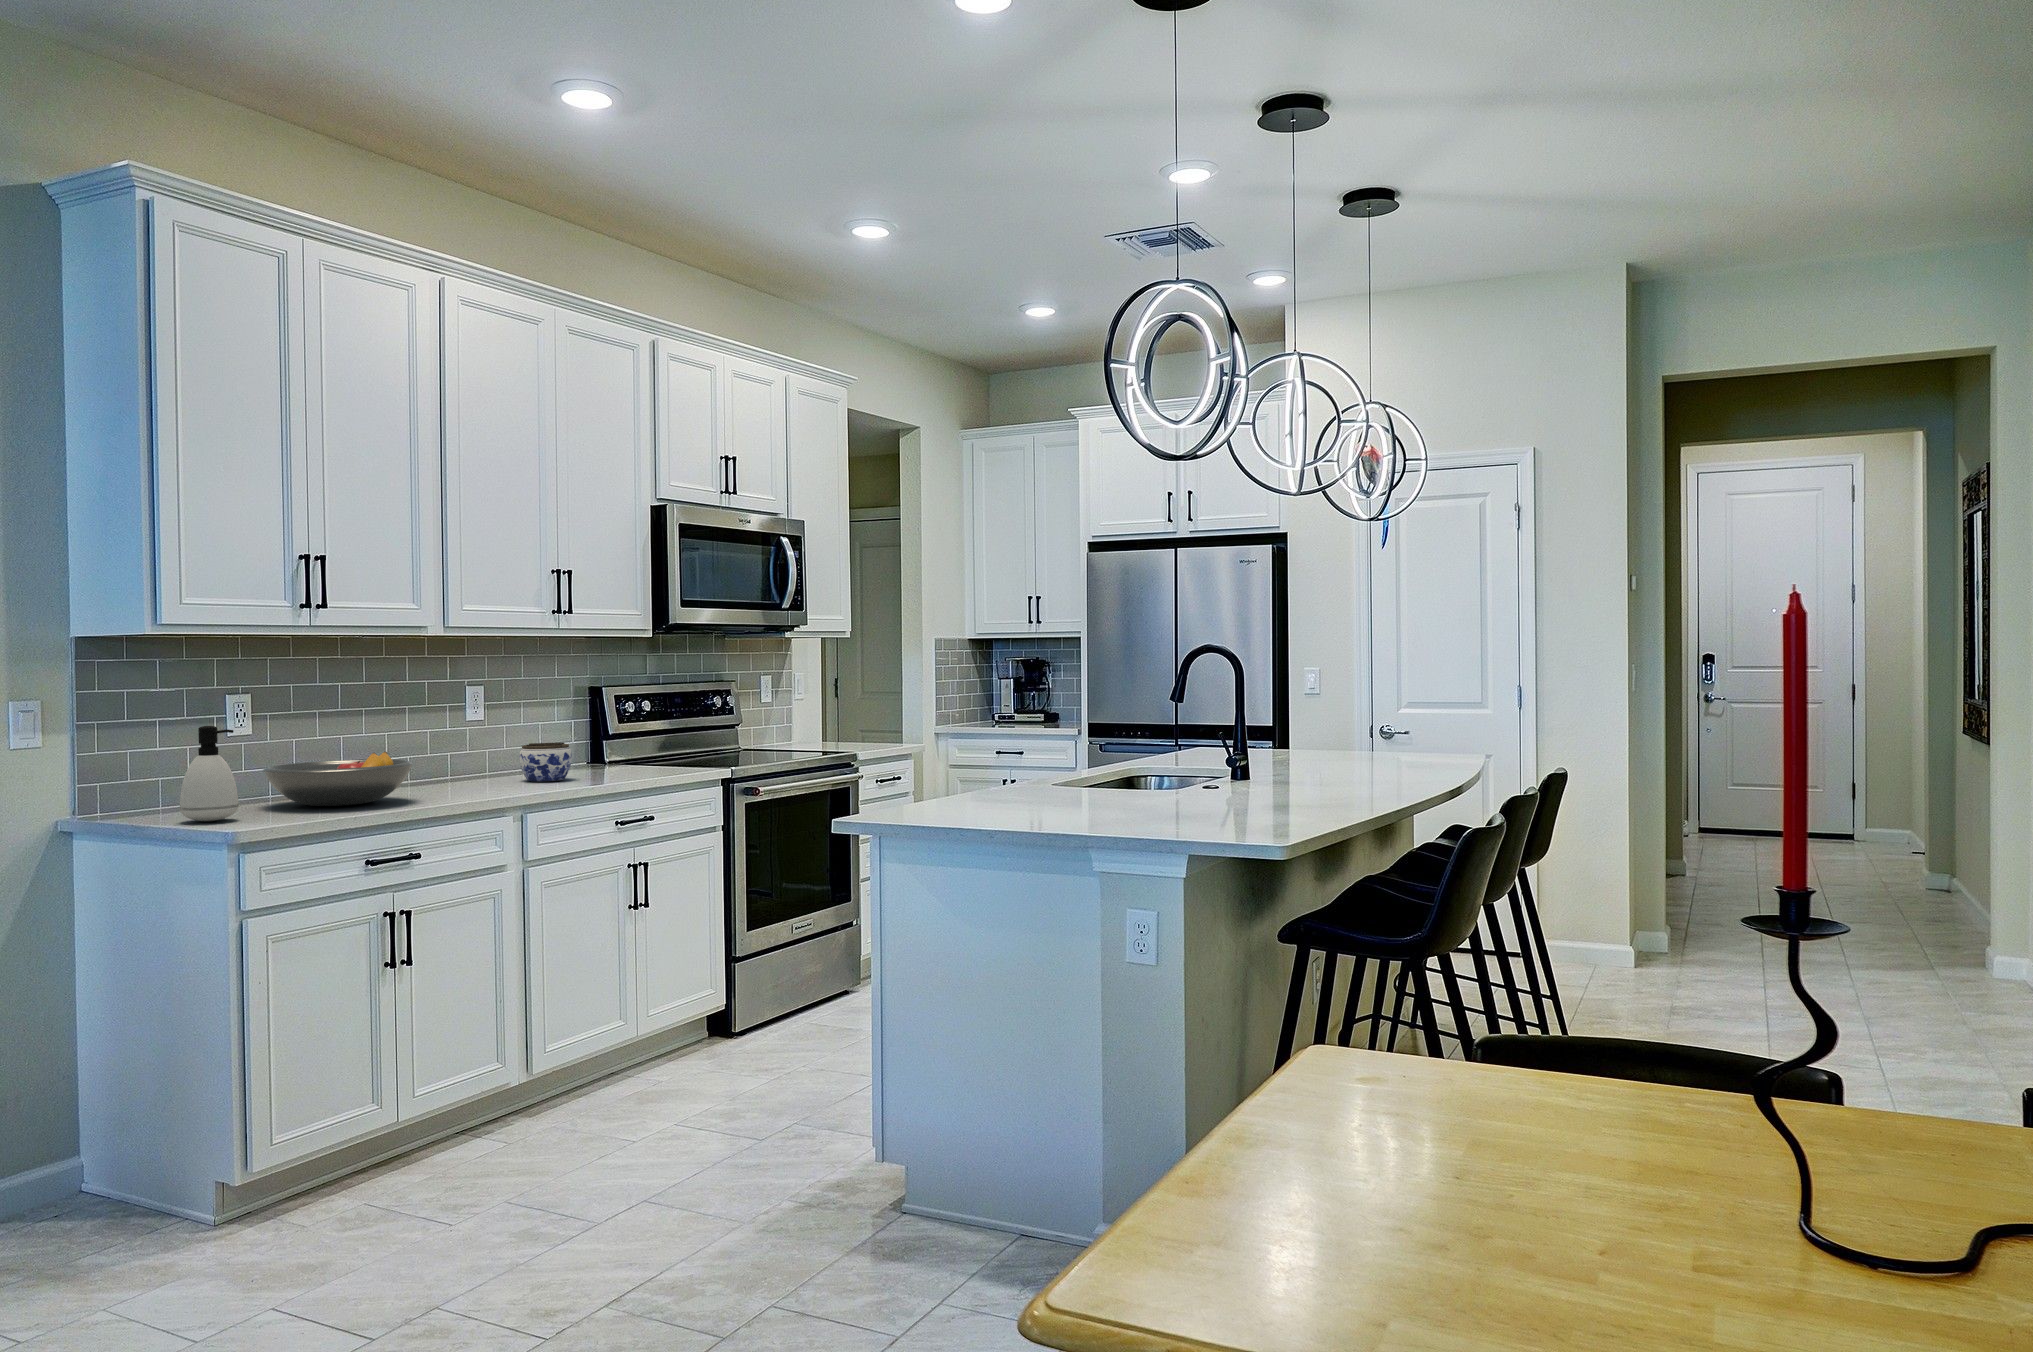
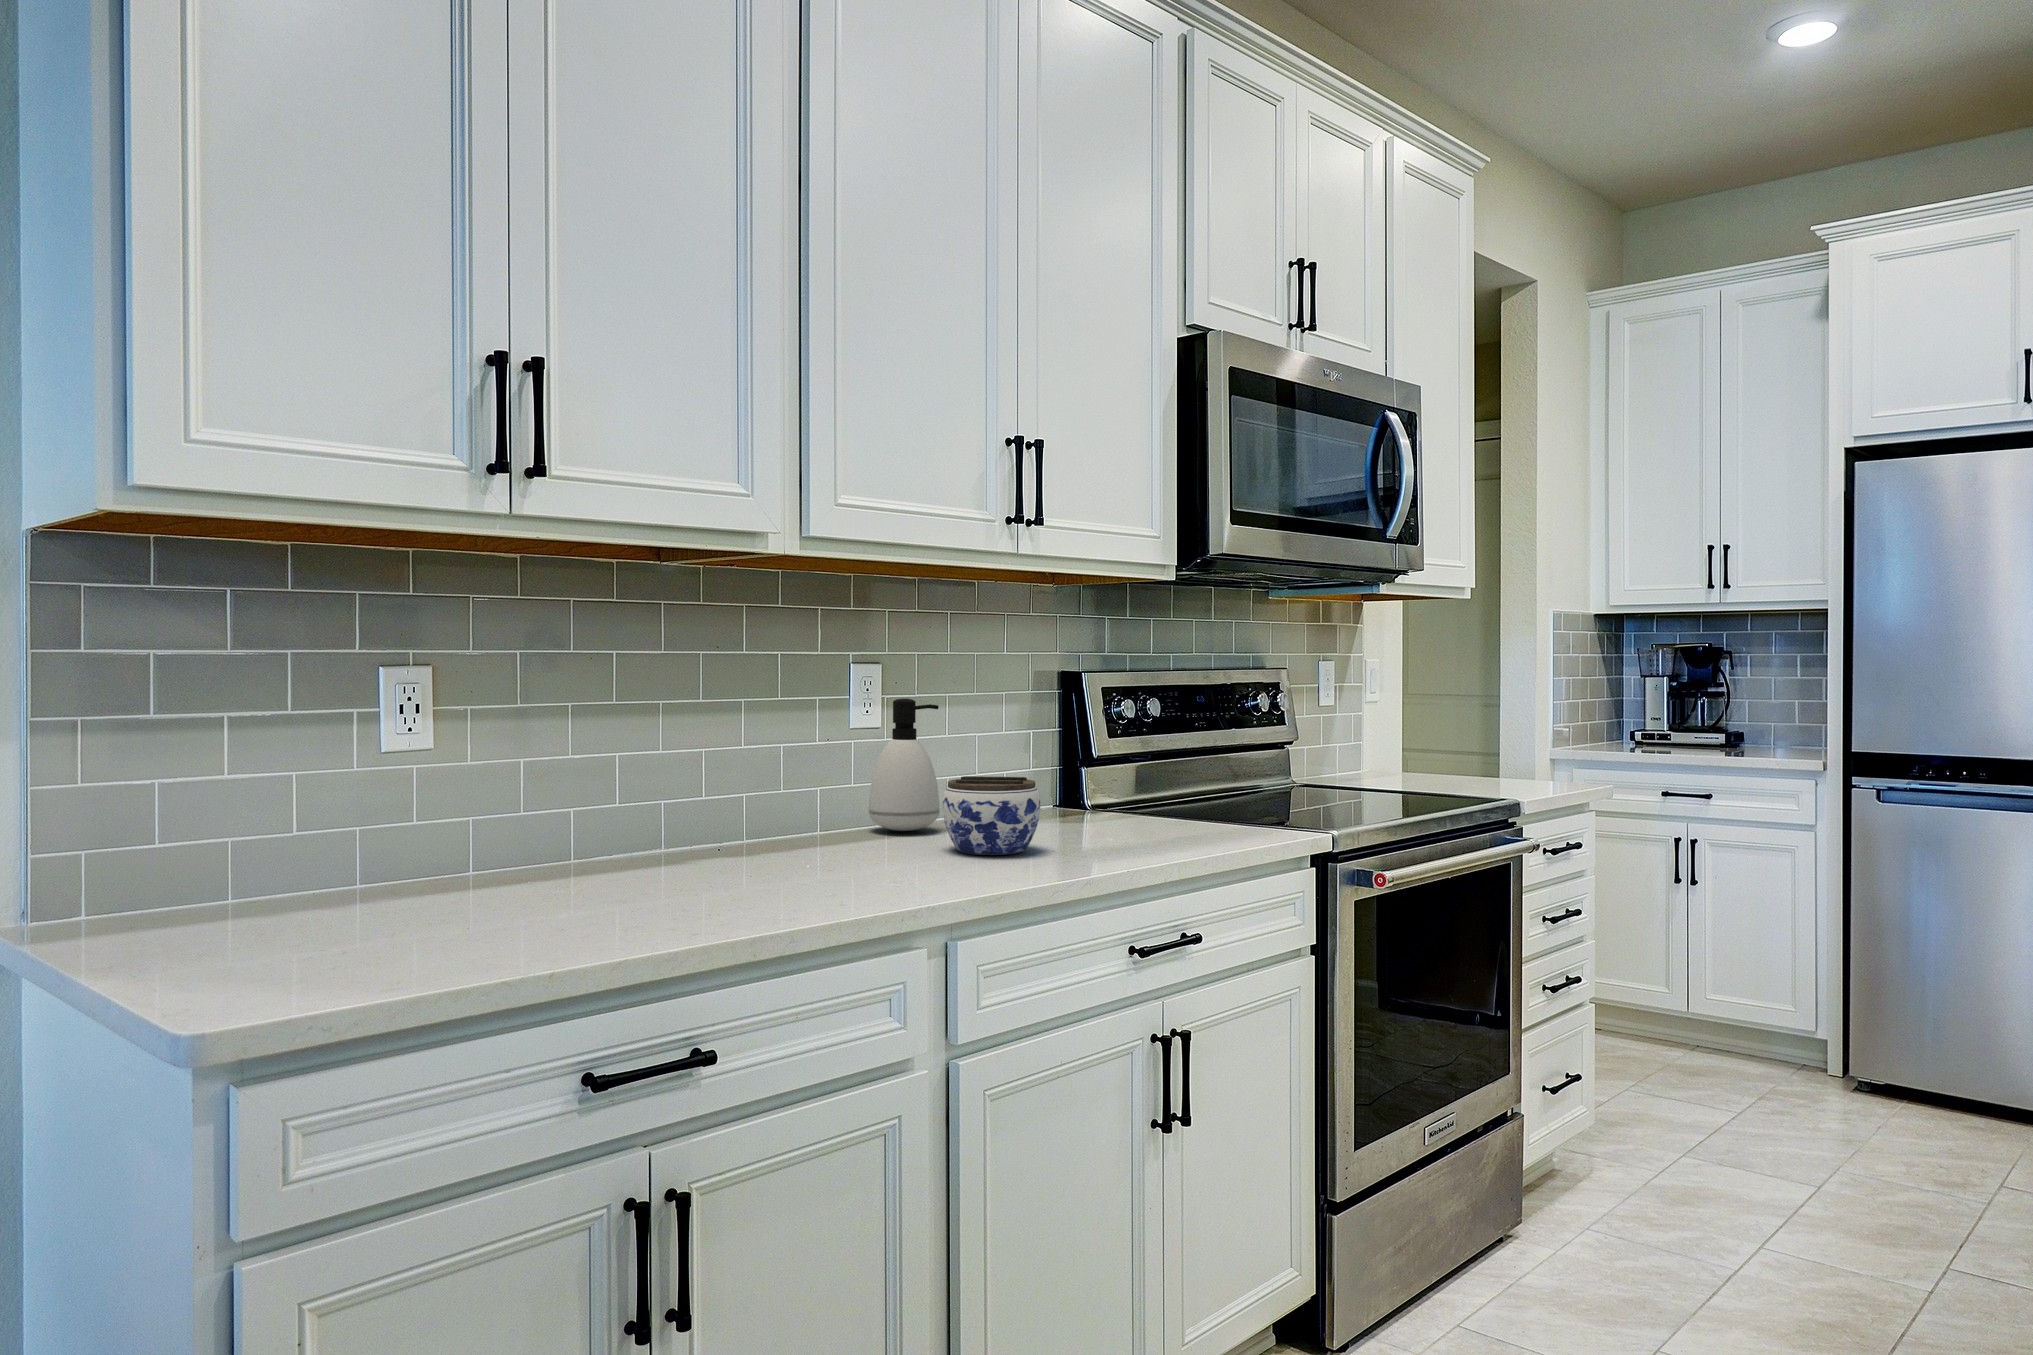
soap dispenser: present [180,726,239,821] -> present [869,698,940,831]
fruit bowl: present [263,752,413,806] -> none [401,797,720,922]

